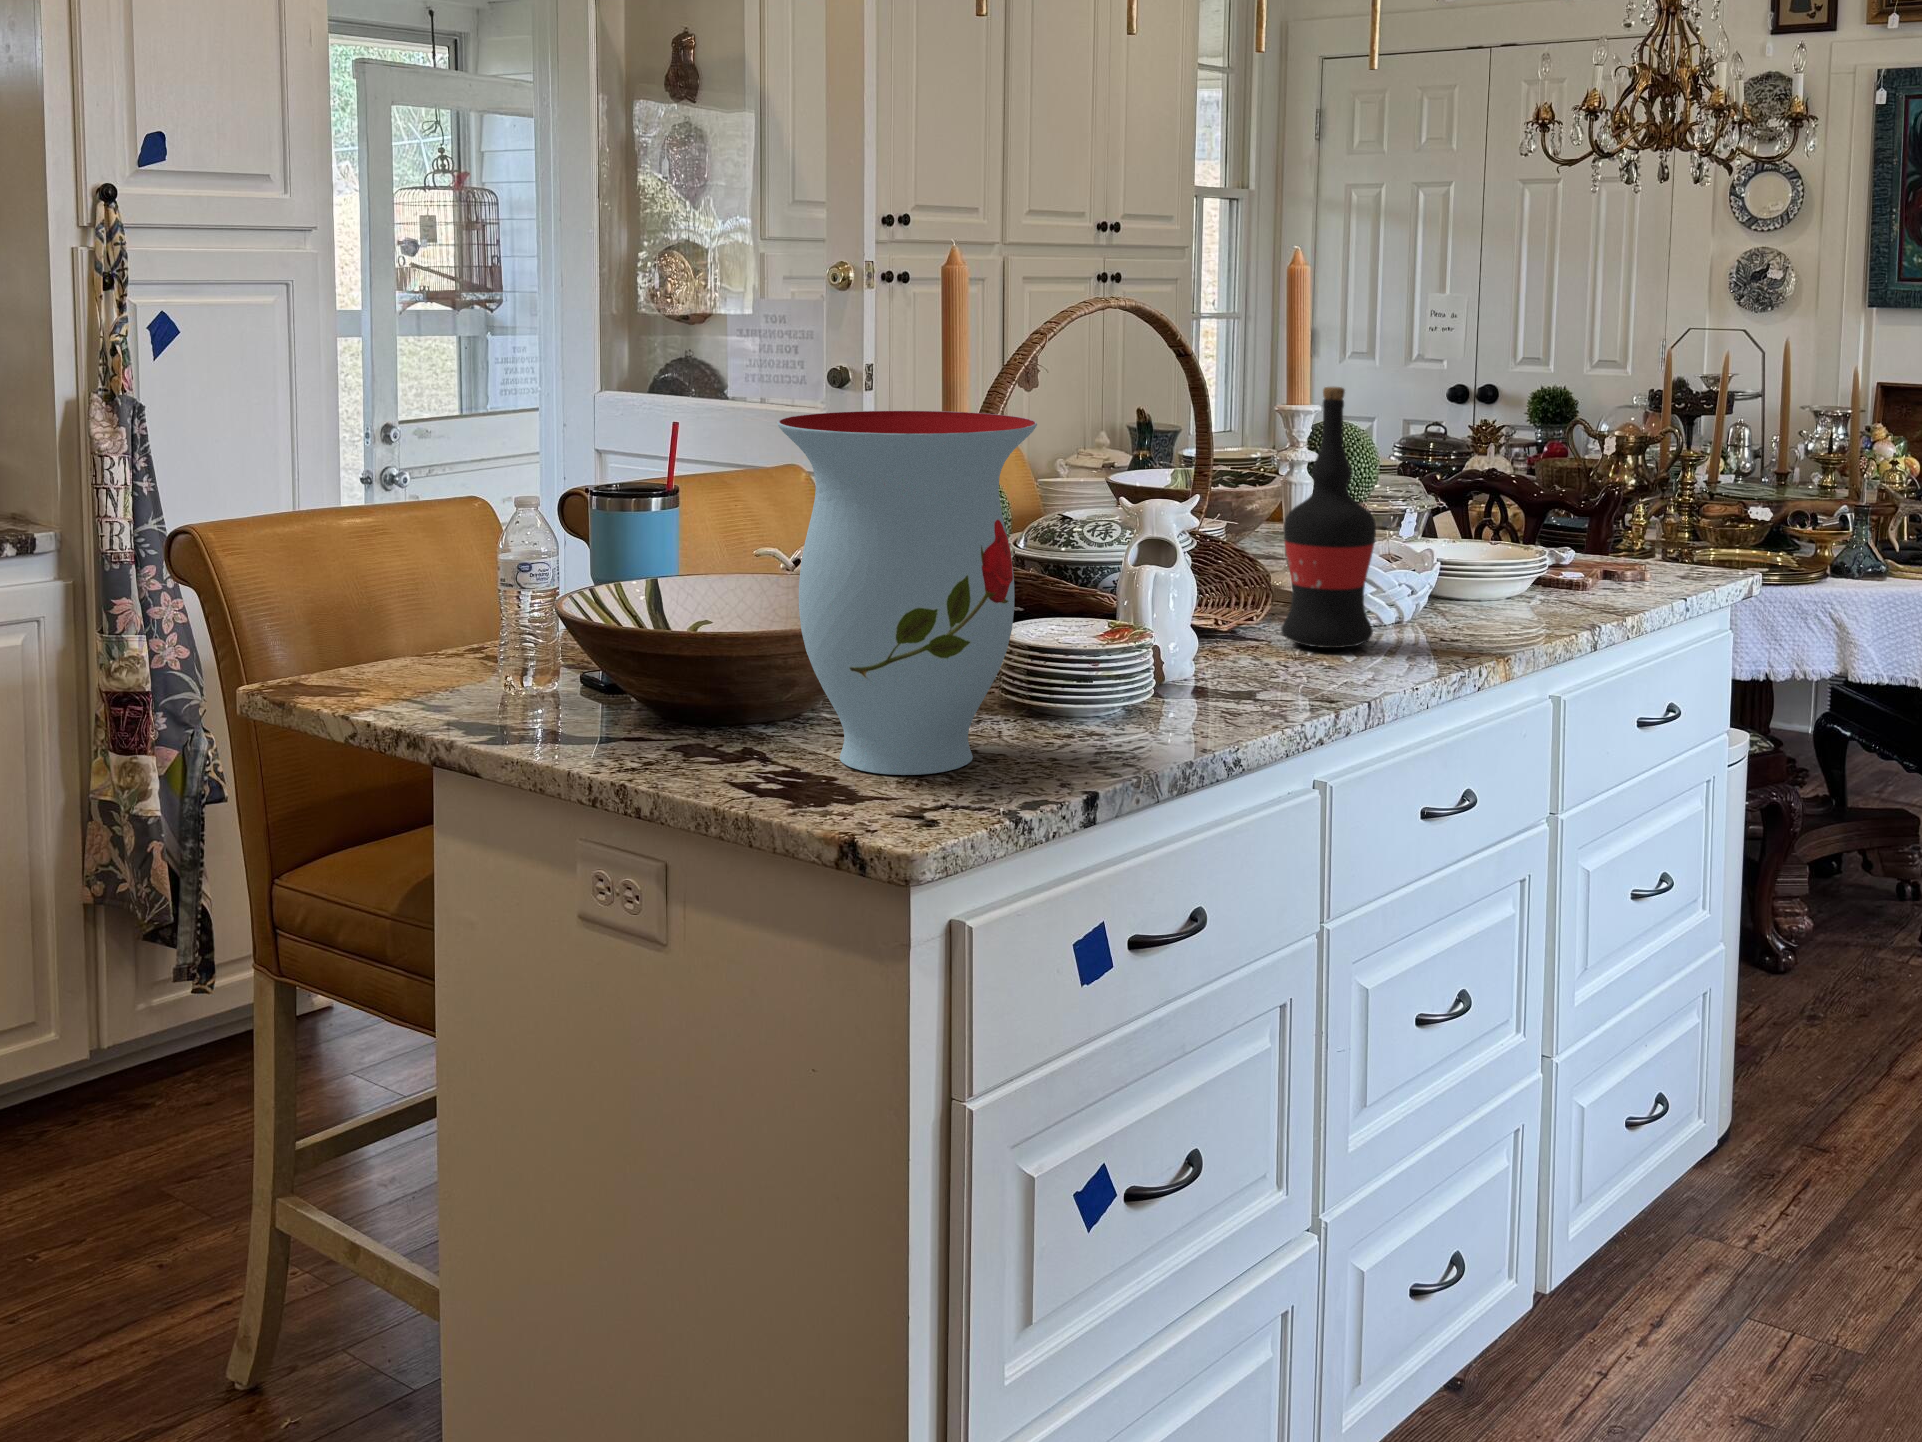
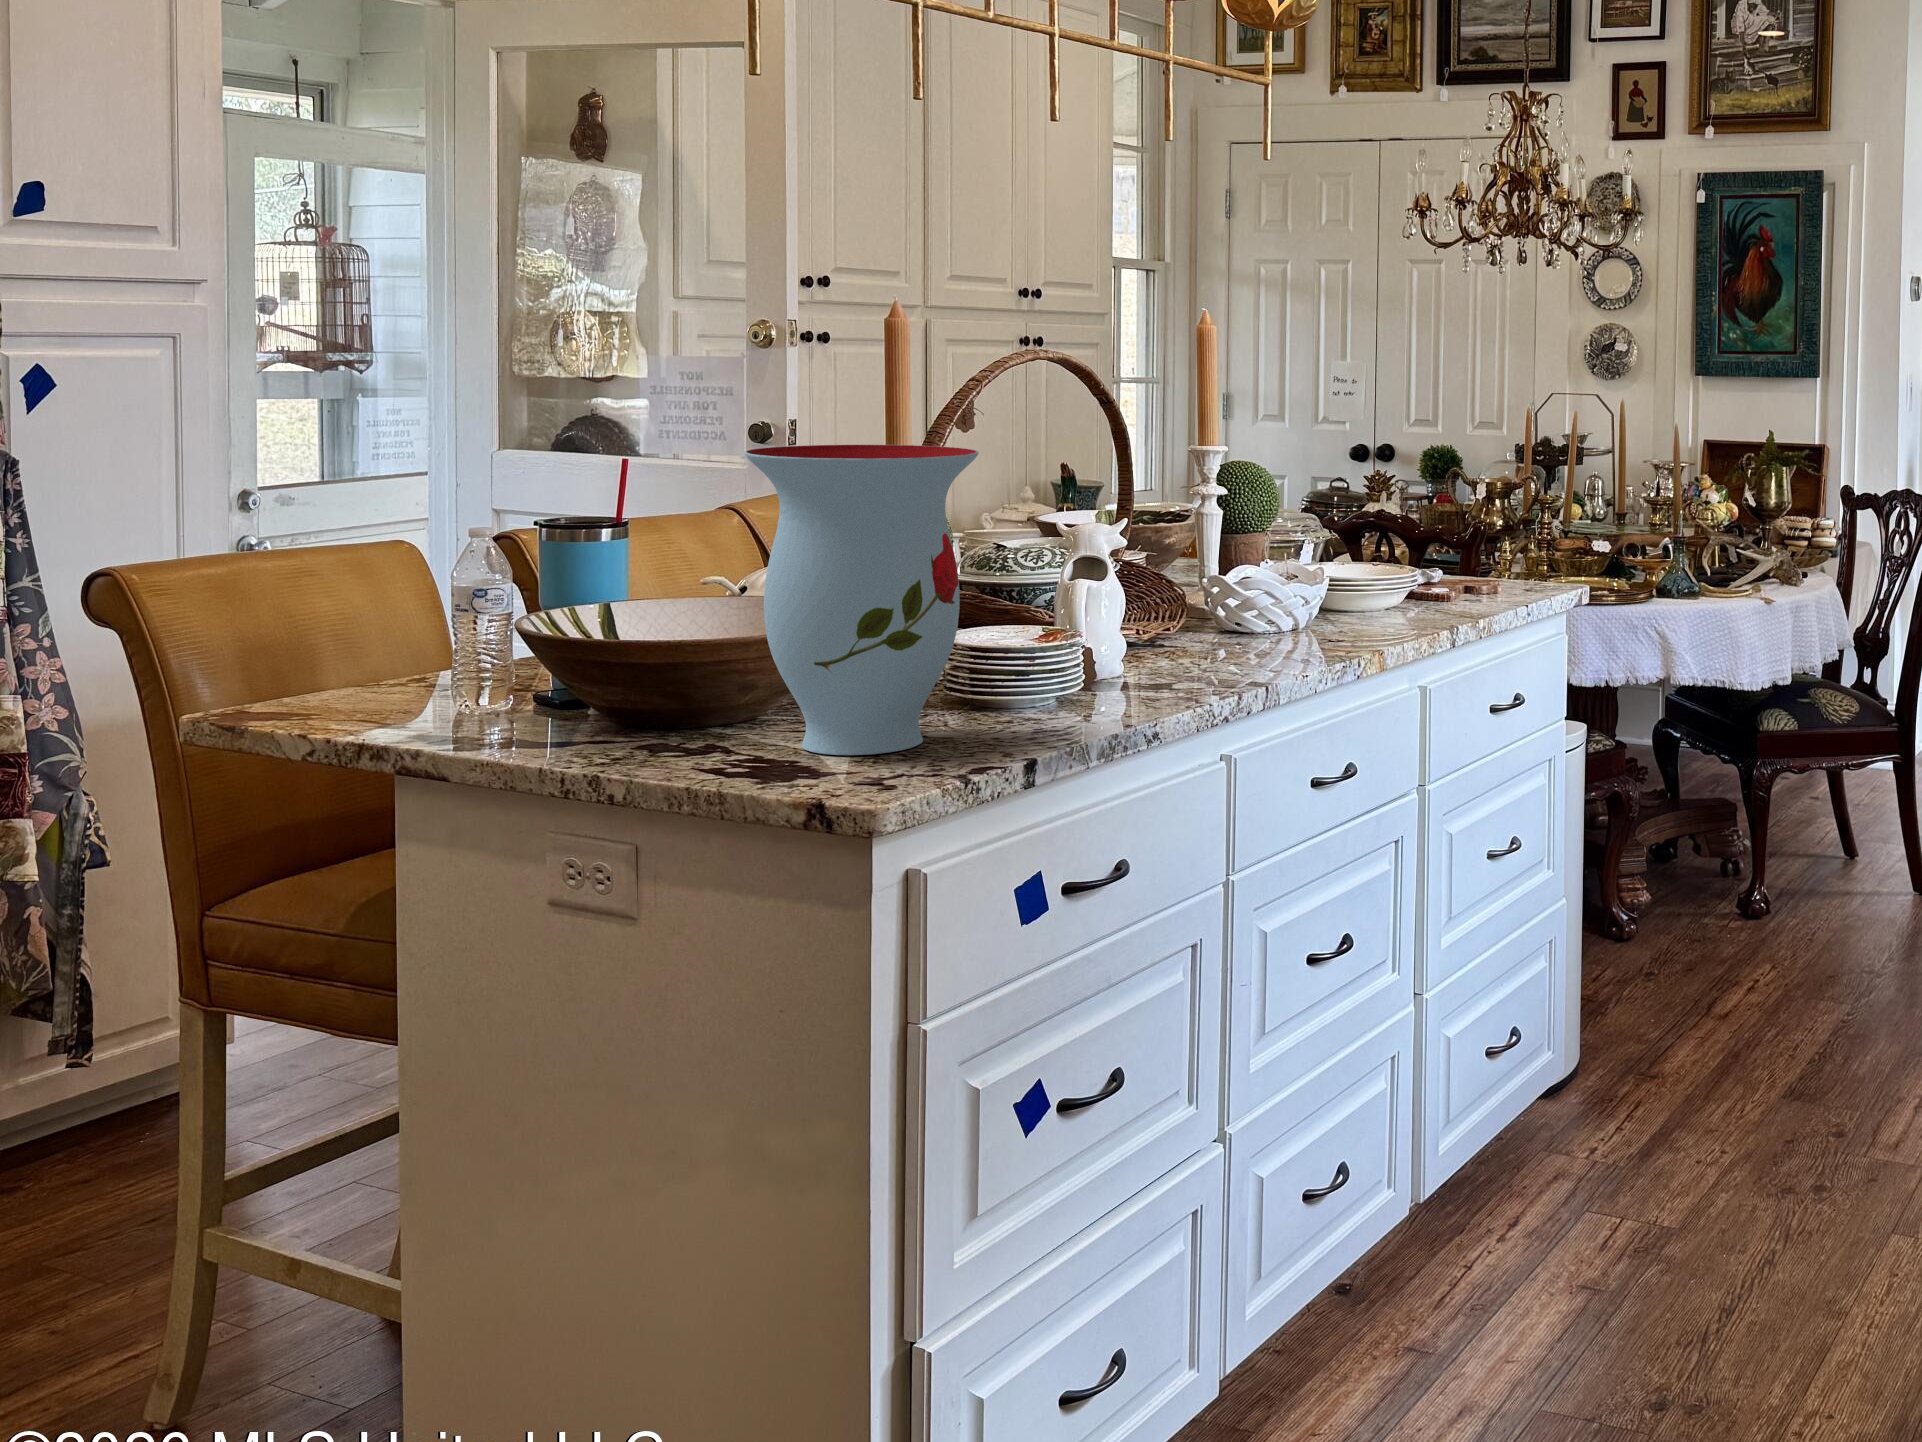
wine bottle: present [1281,387,1376,648] -> none [1190,429,1269,651]

